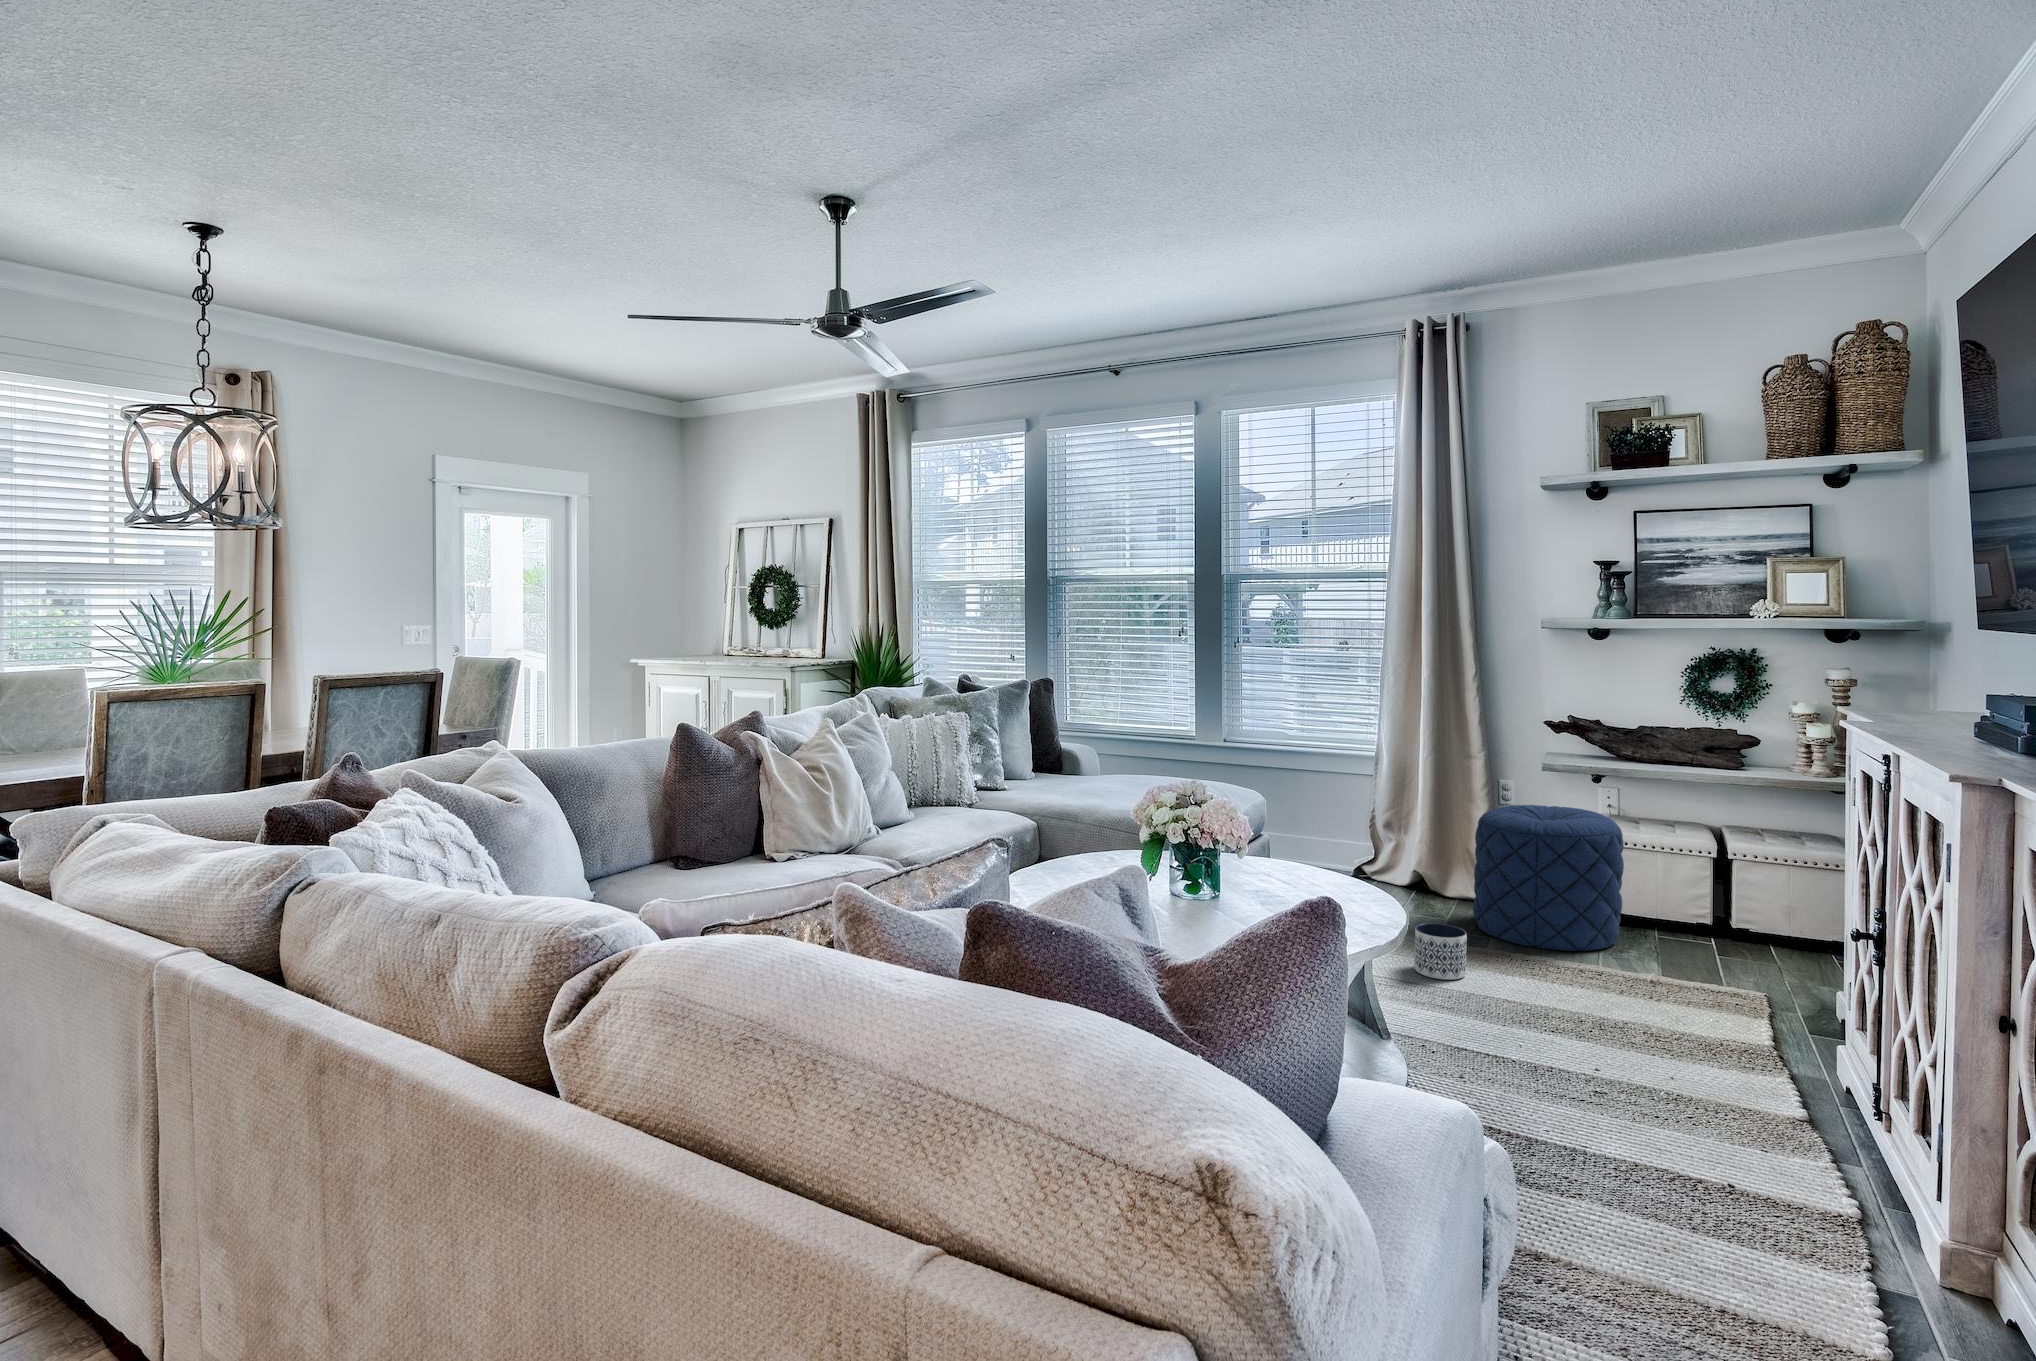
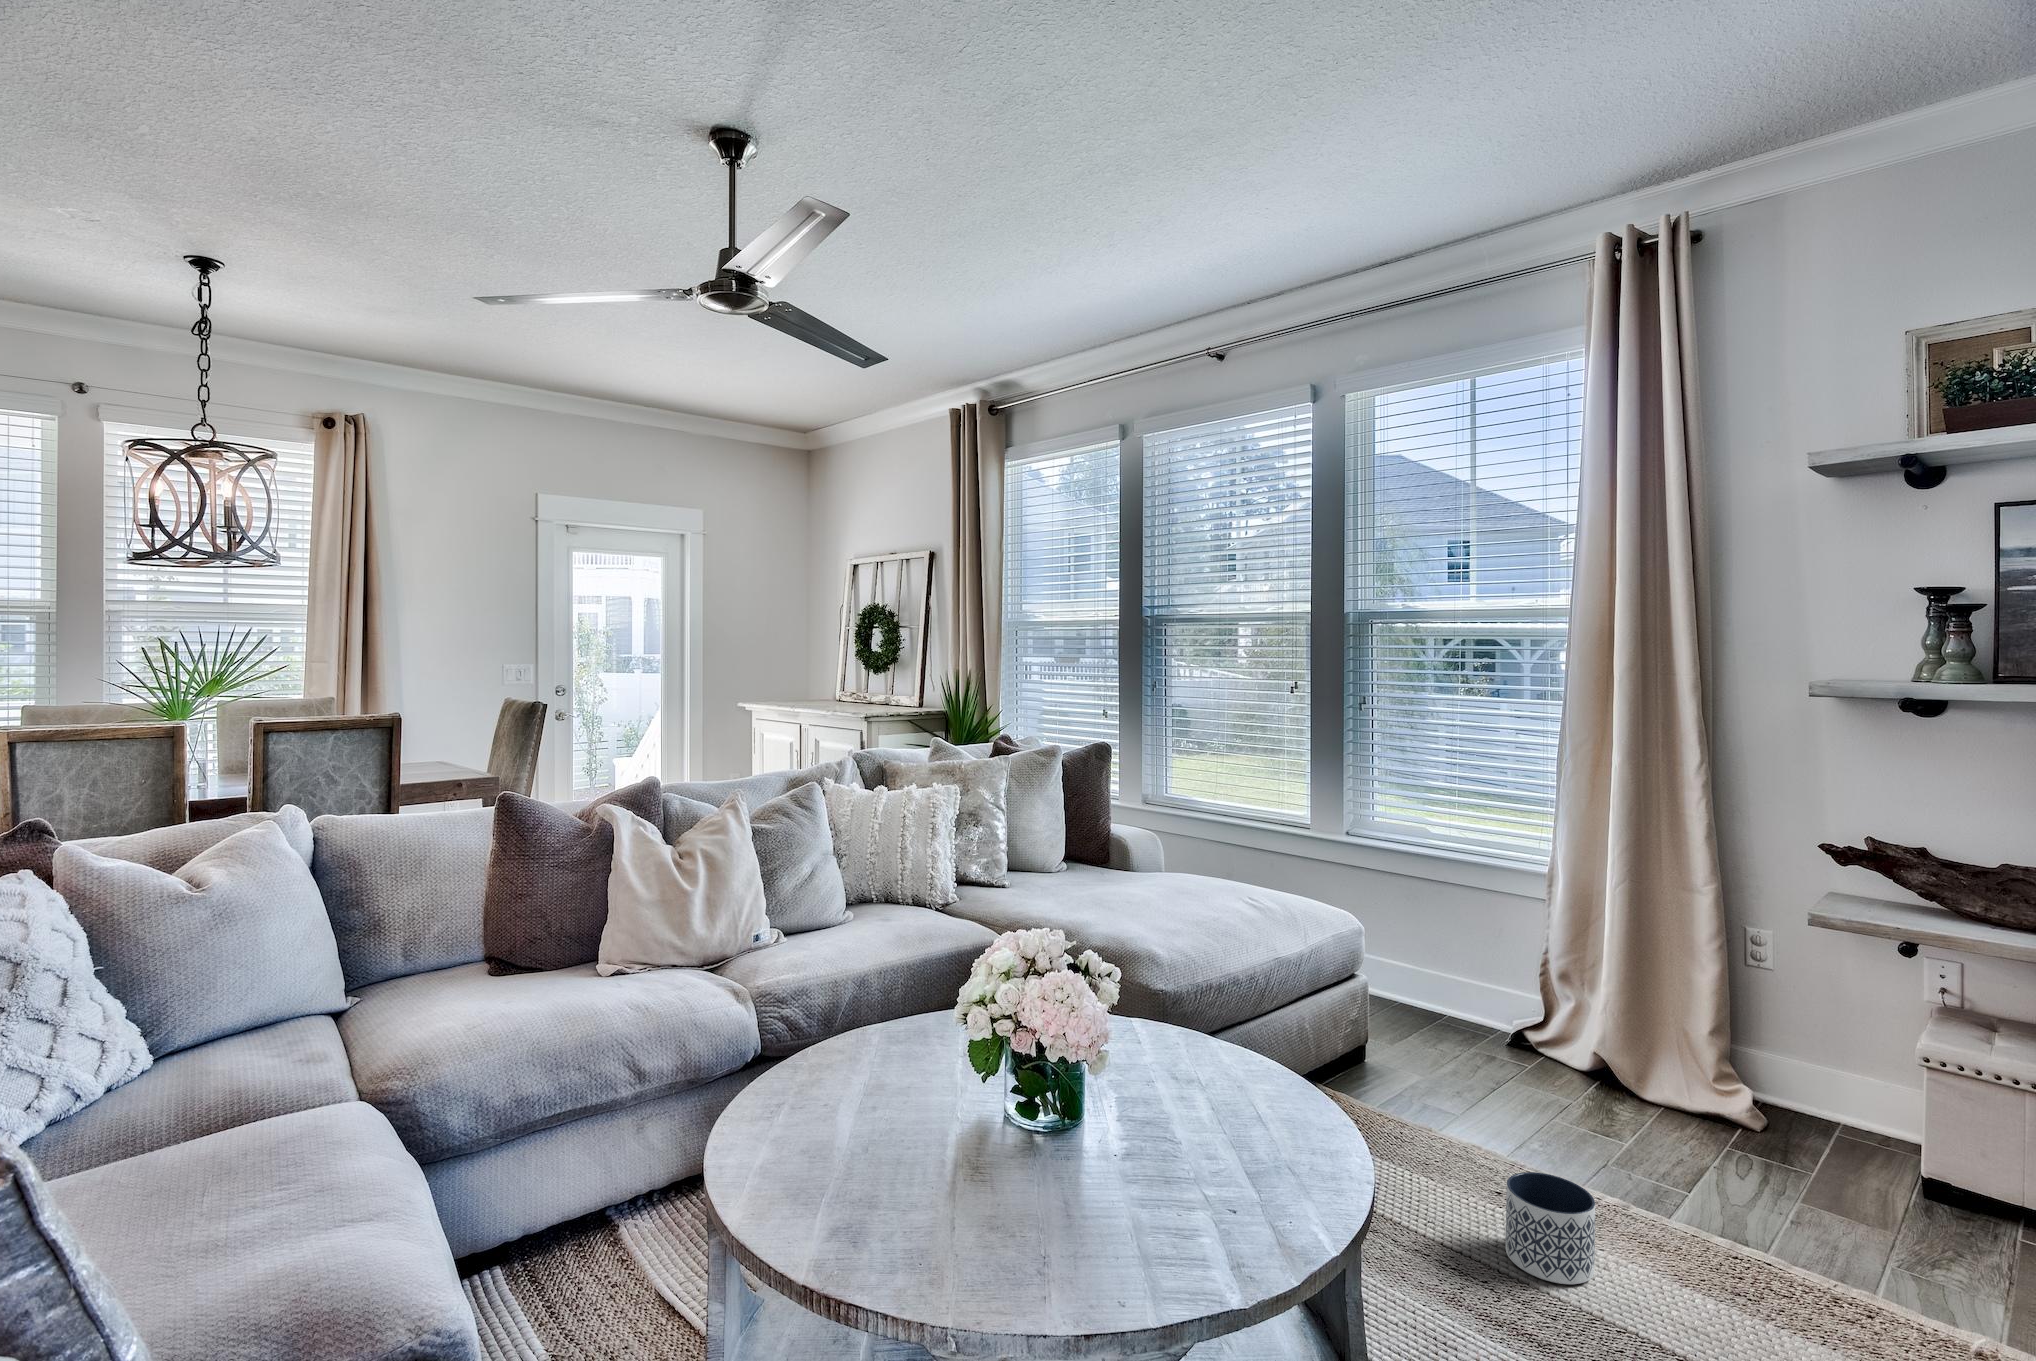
pouf: present [1473,805,1624,951] -> none [1665,978,1947,1259]

